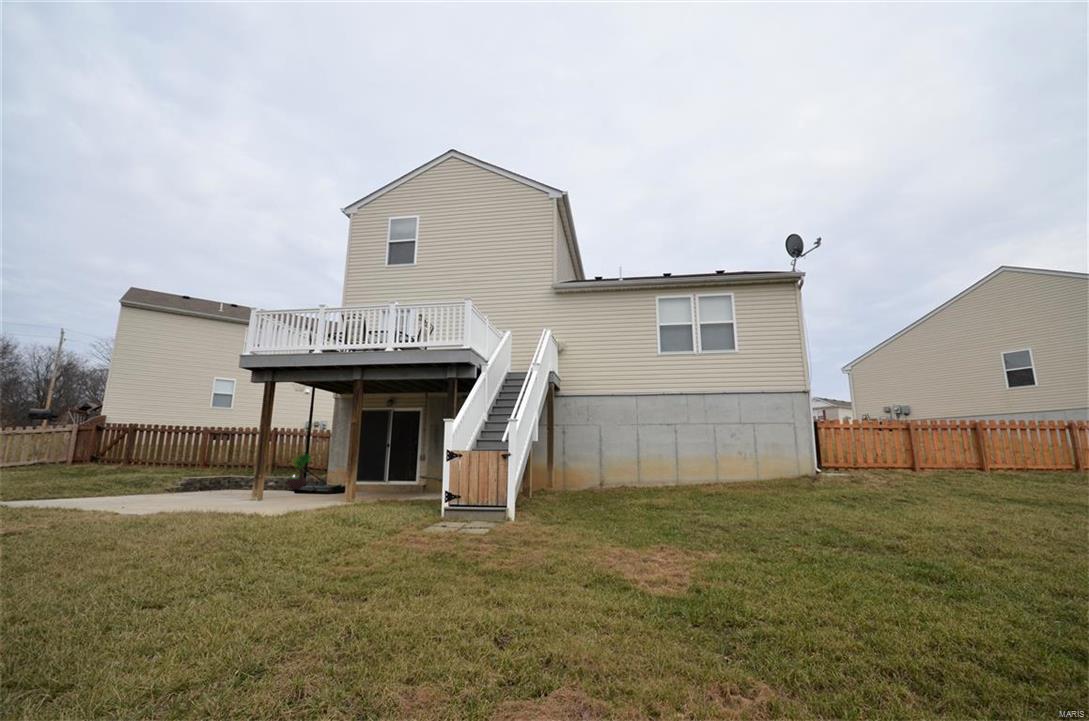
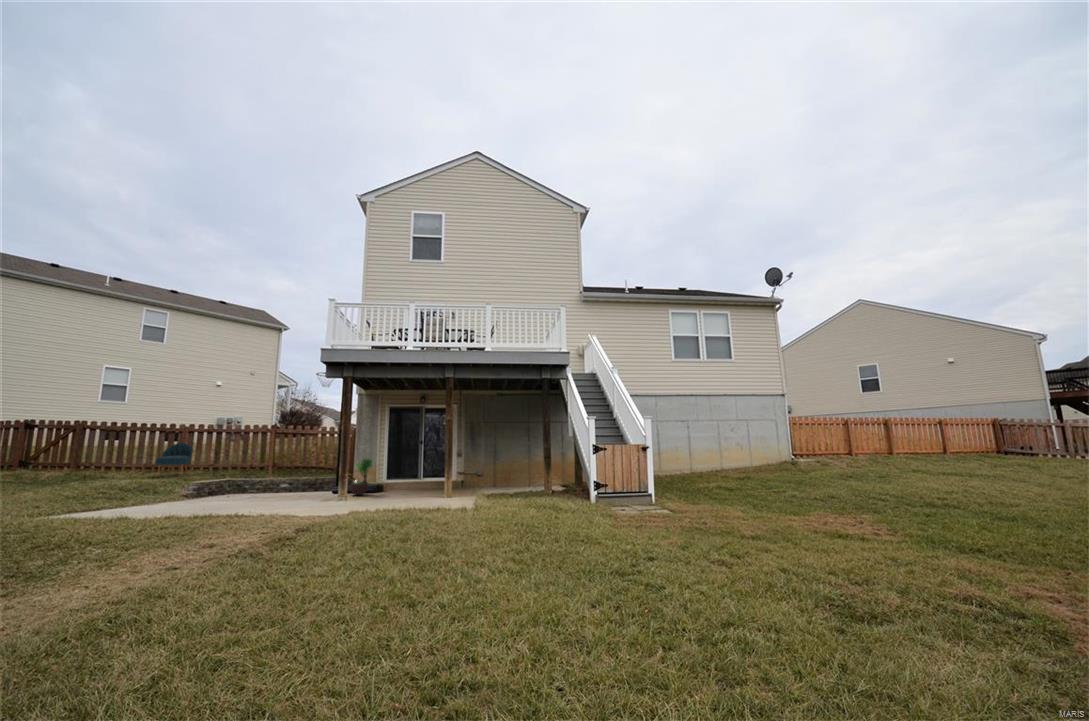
chair: none [180,444,213,474] -> present [156,443,193,475]

